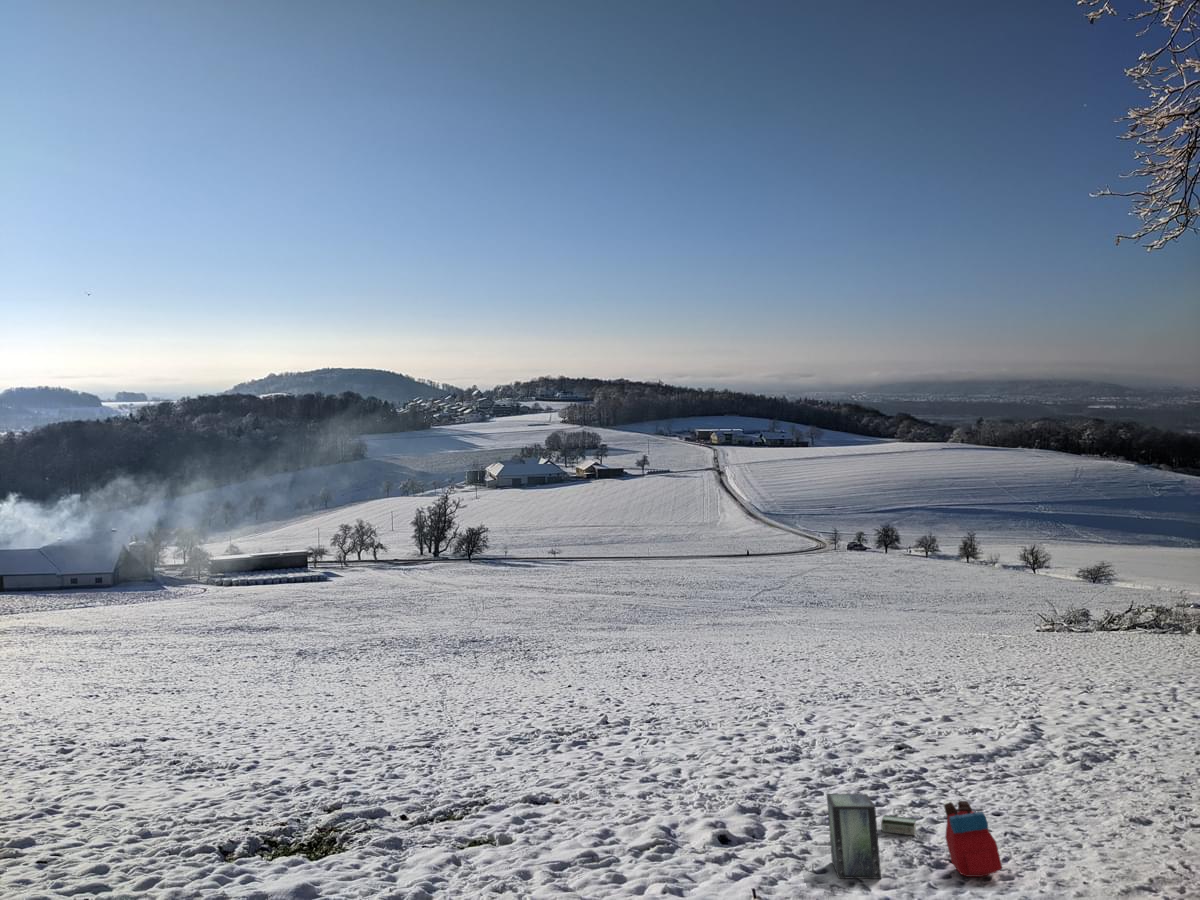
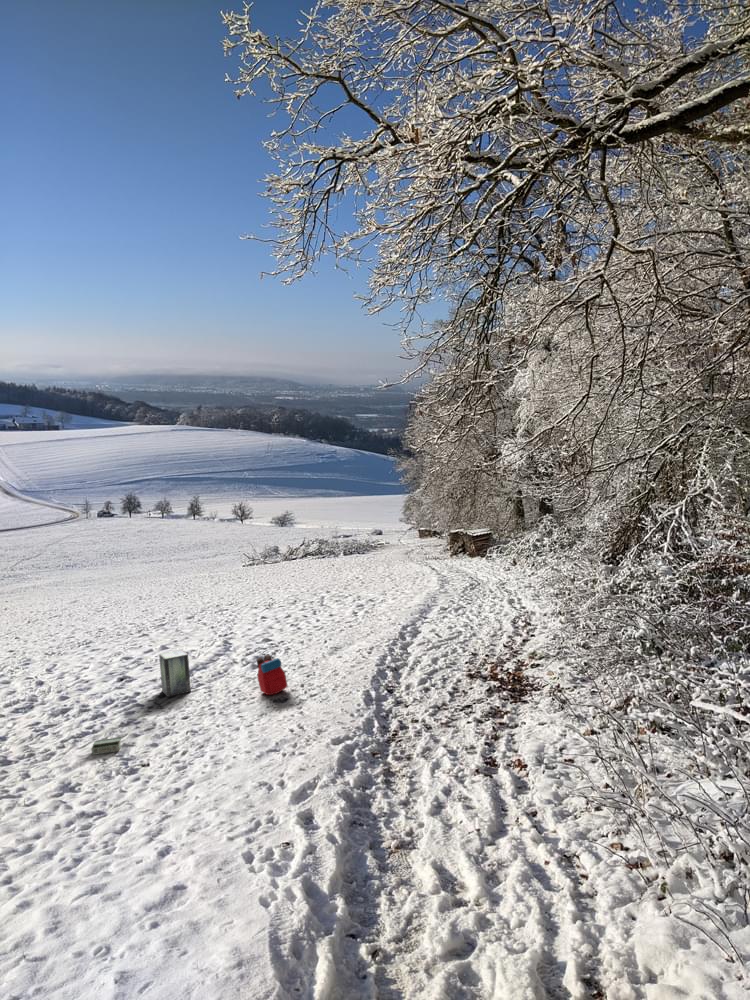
storage box: present [827,794,881,879] -> present [159,650,191,697]
backpack: present [944,801,1002,877] -> present [257,655,287,695]

